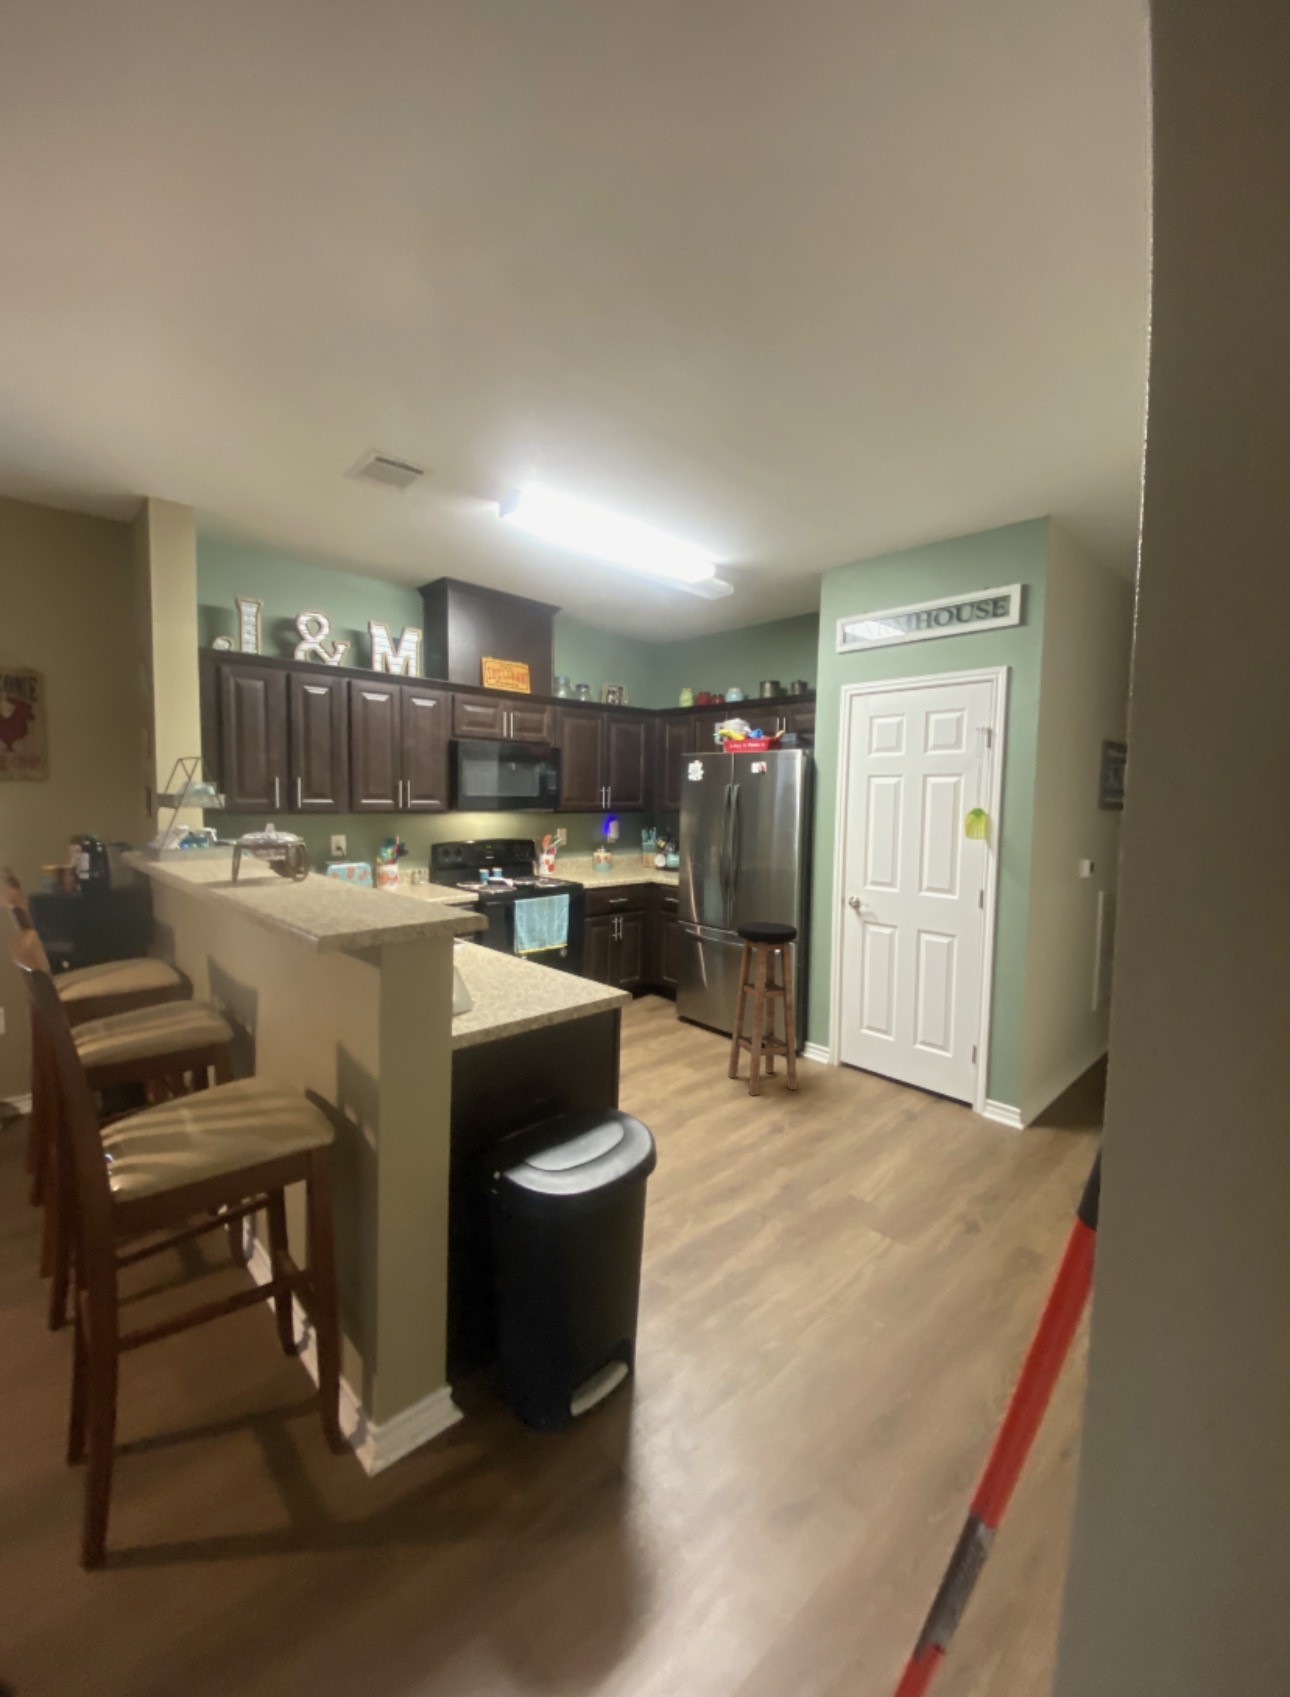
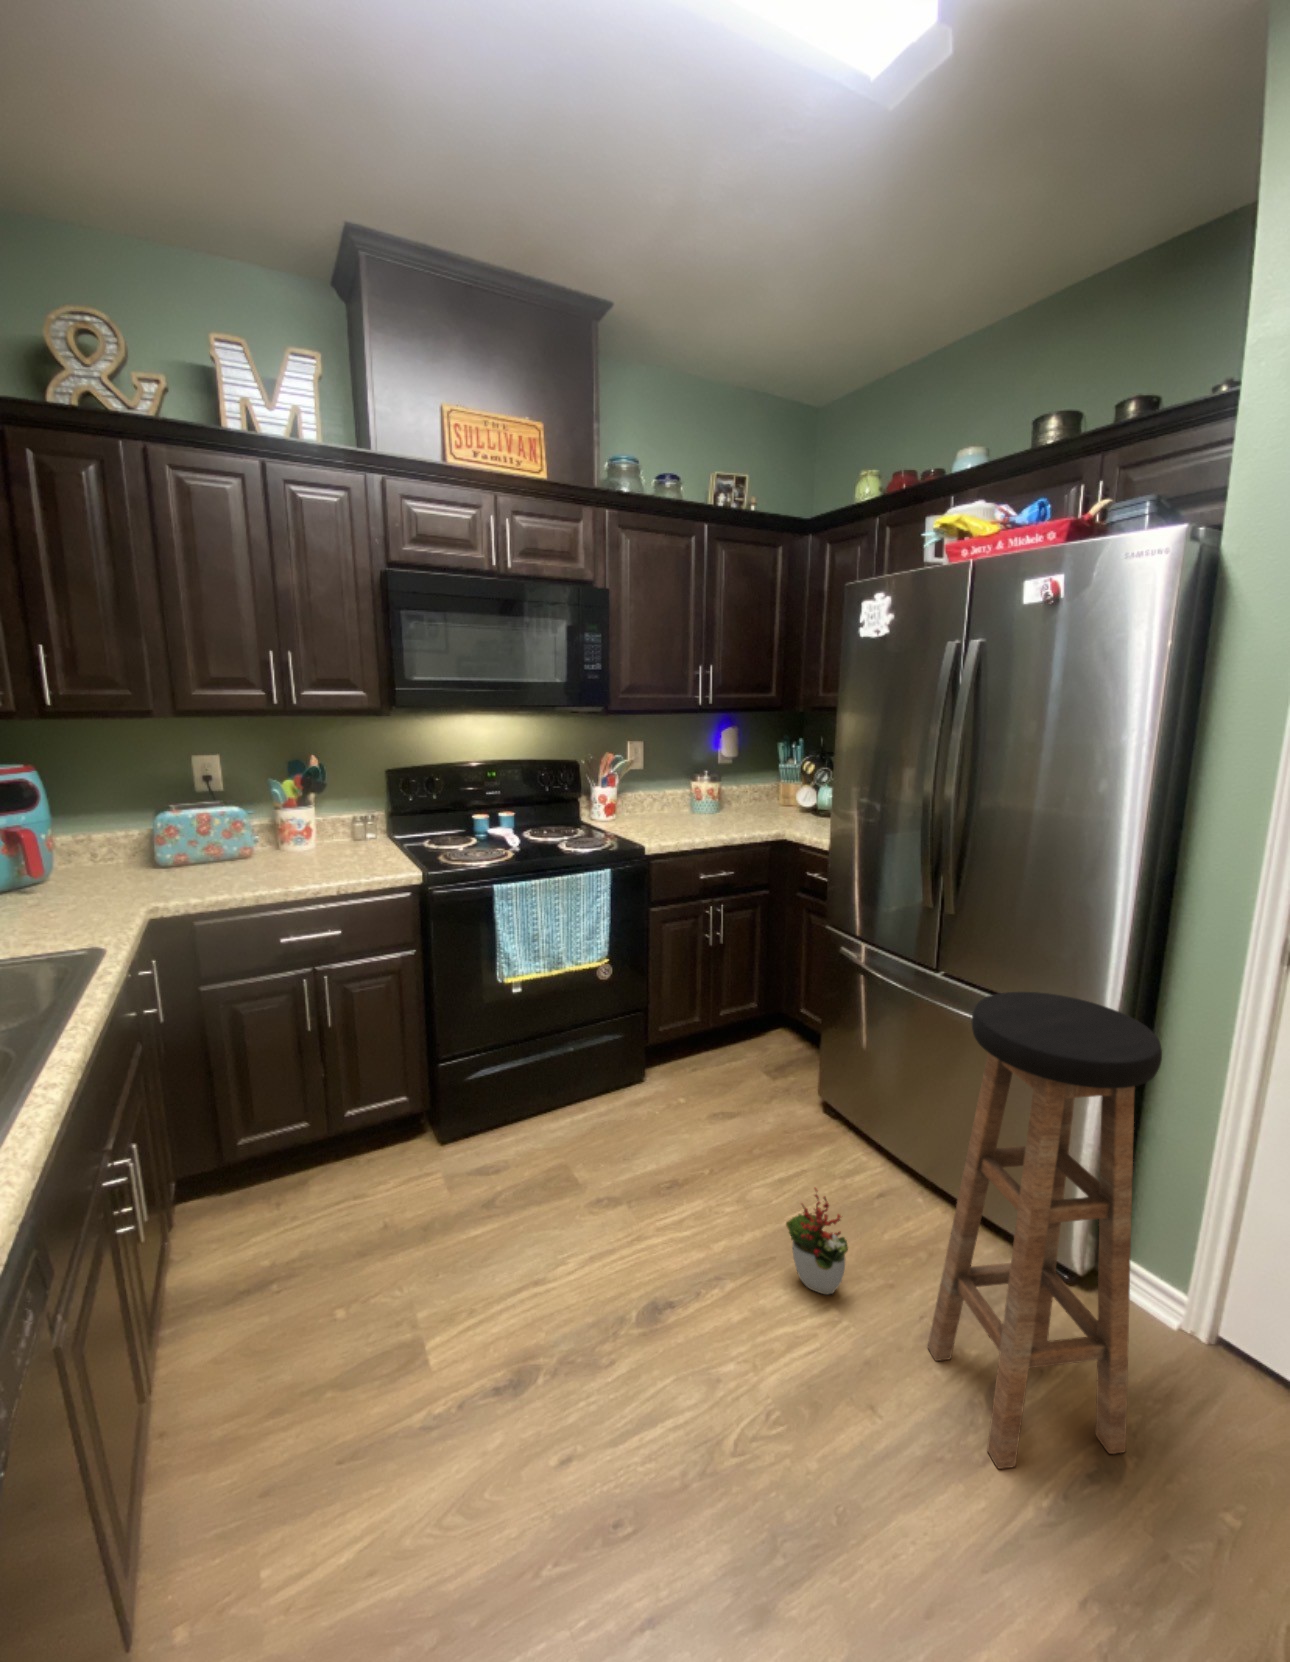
decorative plant: none [668,1021,695,1068] -> present [786,1188,848,1295]

